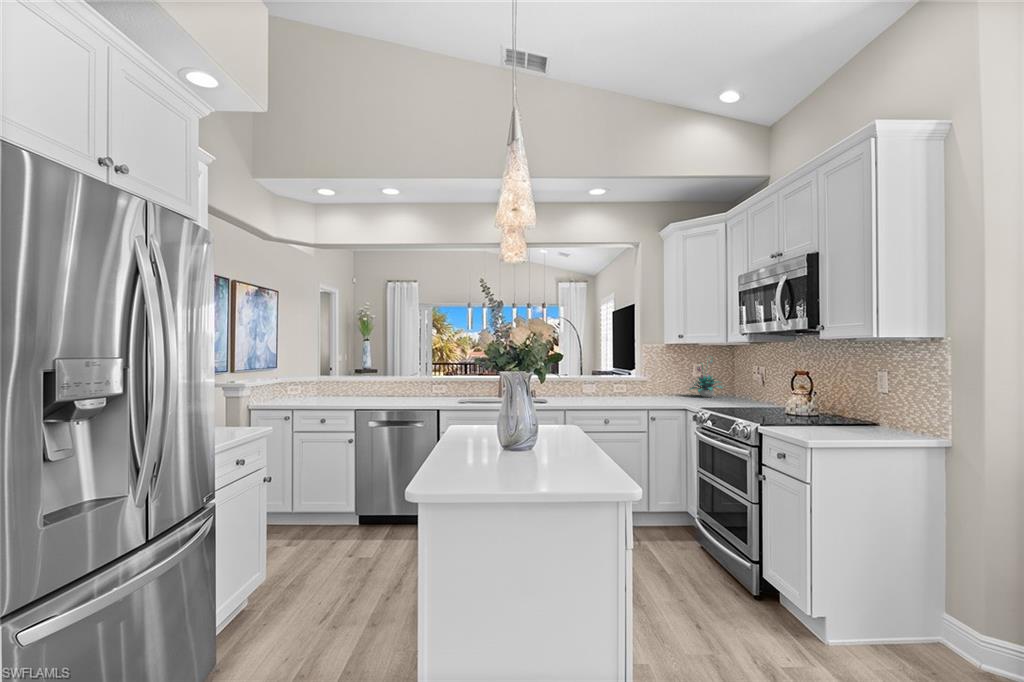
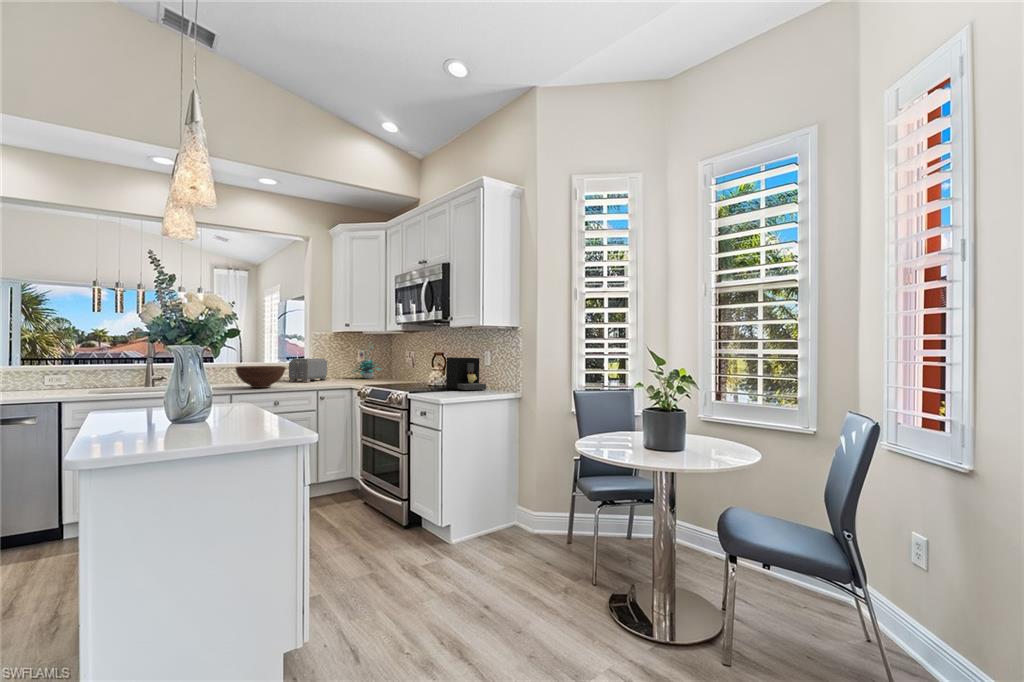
toaster: none [620,373,661,399] -> present [289,358,327,382]
coffee maker: none [814,379,880,428] -> present [446,357,486,390]
fruit bowl: none [569,381,617,405] -> present [235,366,285,388]

